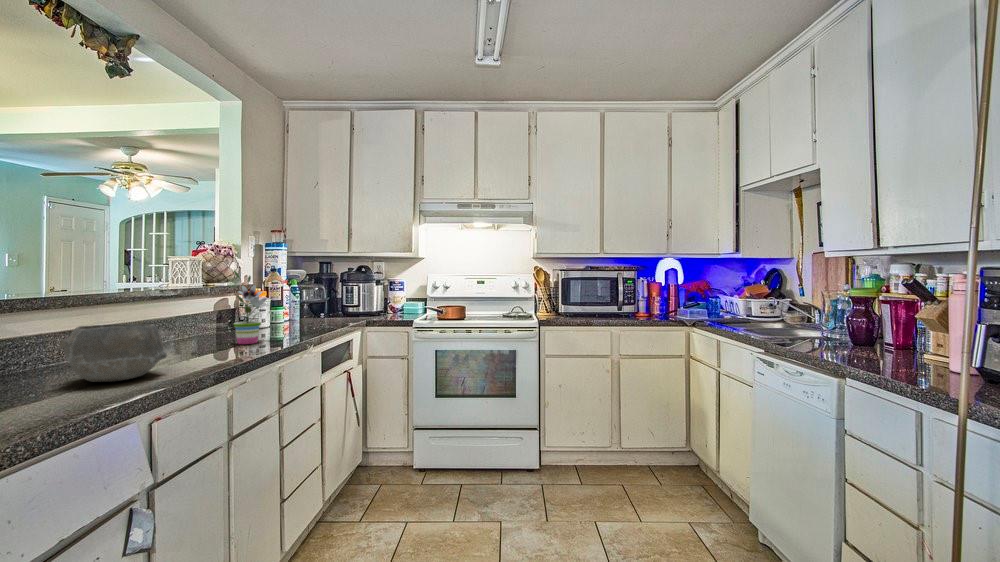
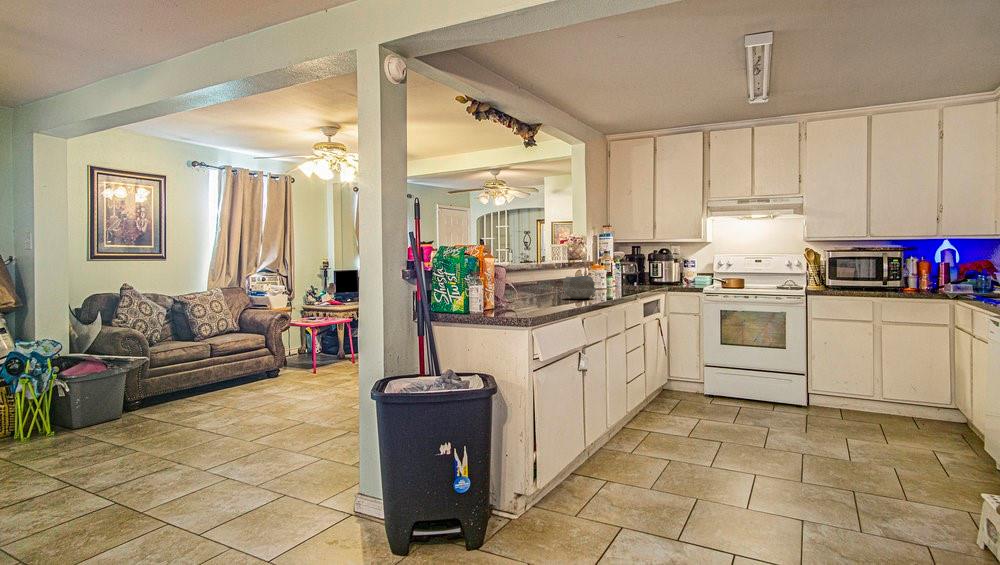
potted plant: present [234,271,267,344] -> none [603,253,620,293]

